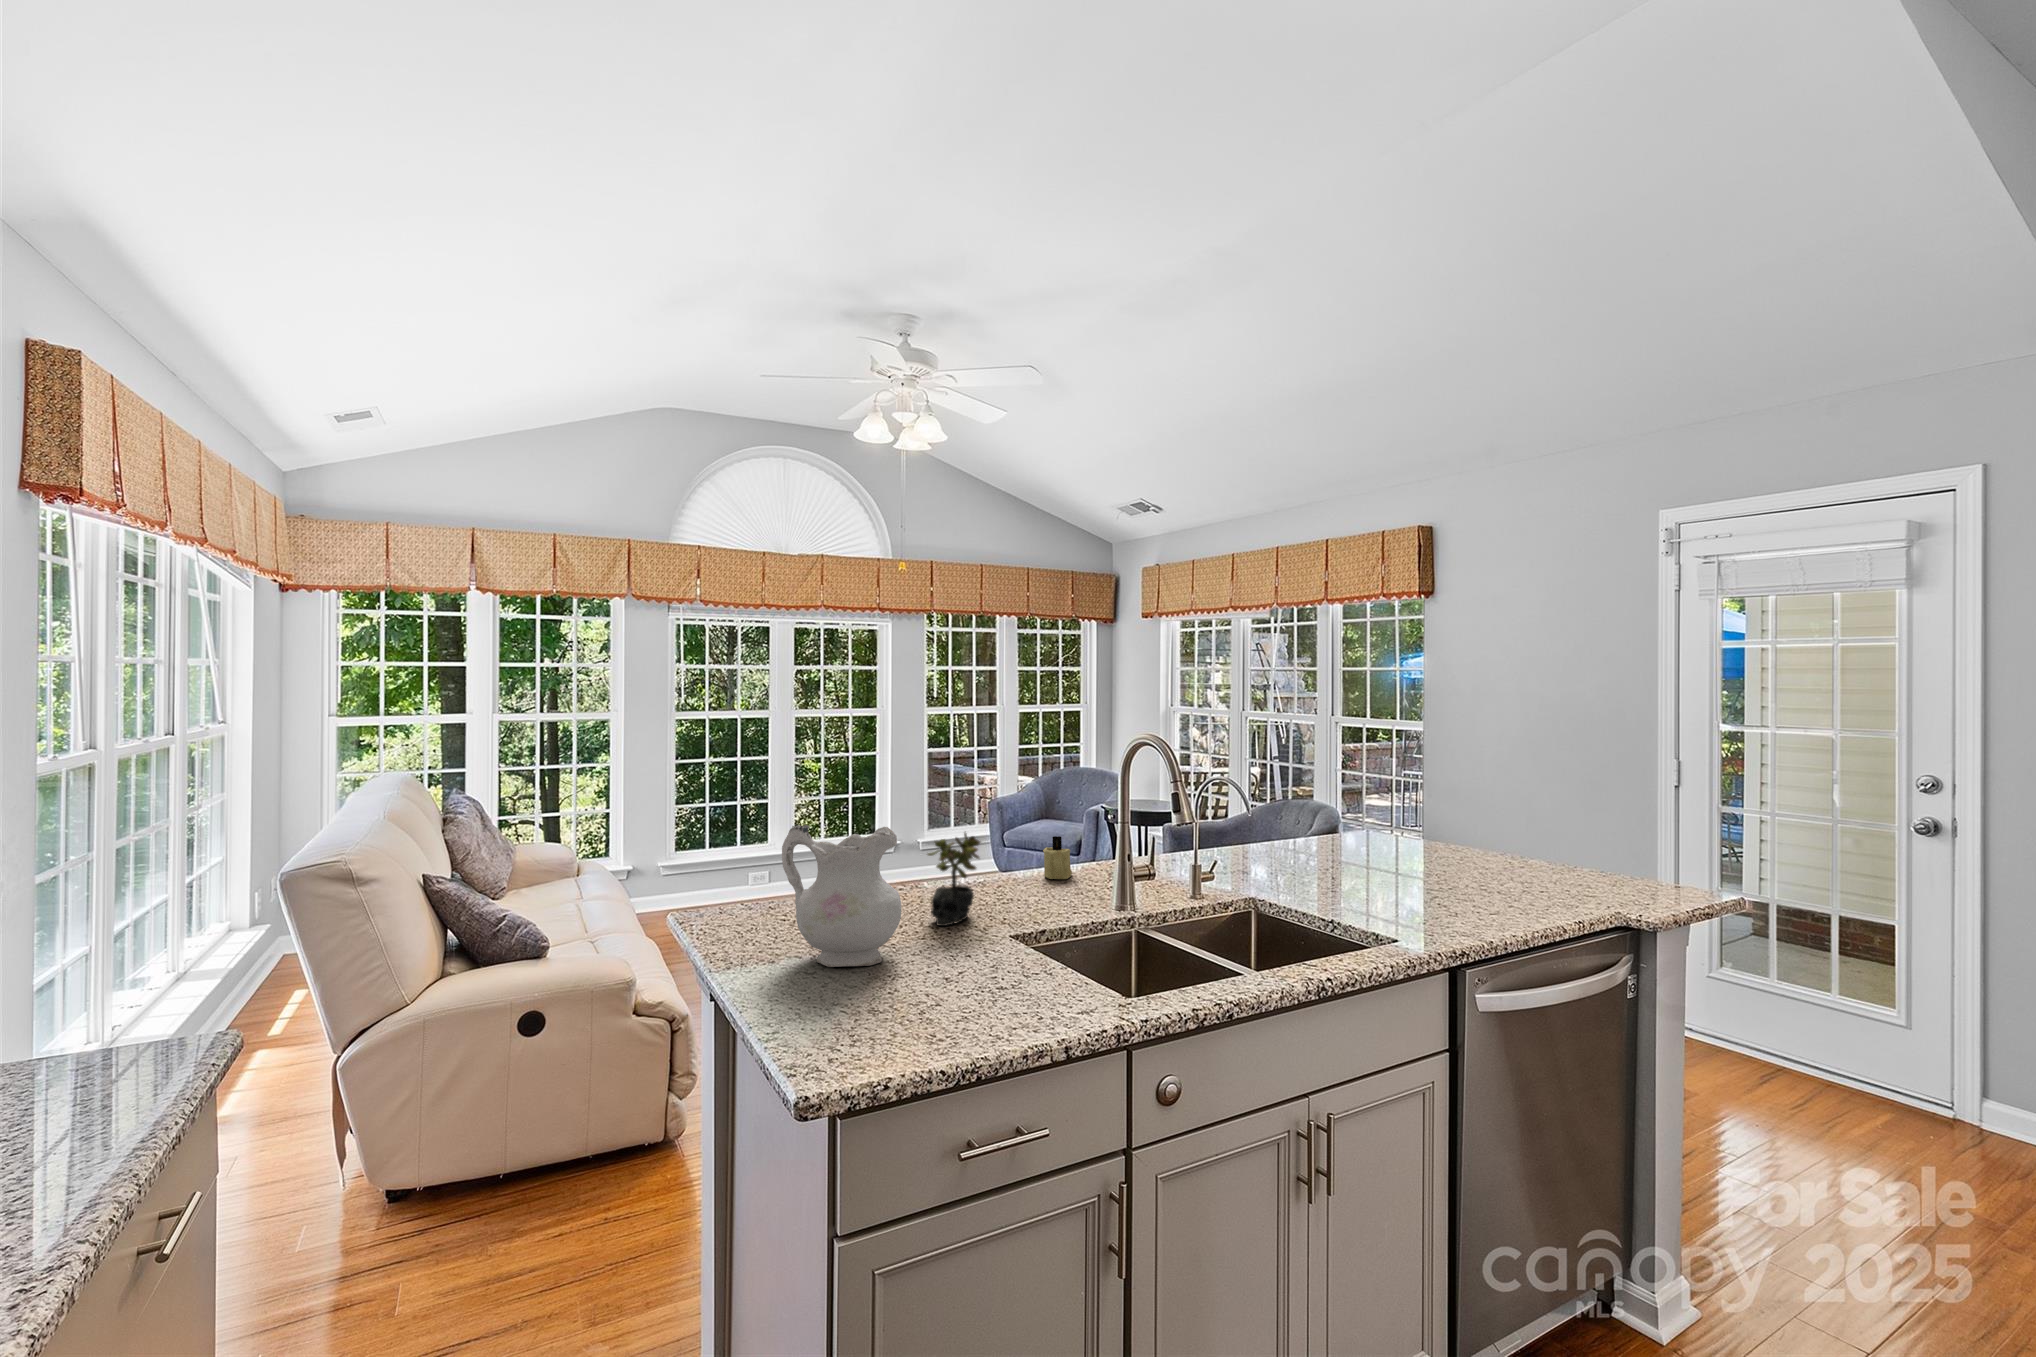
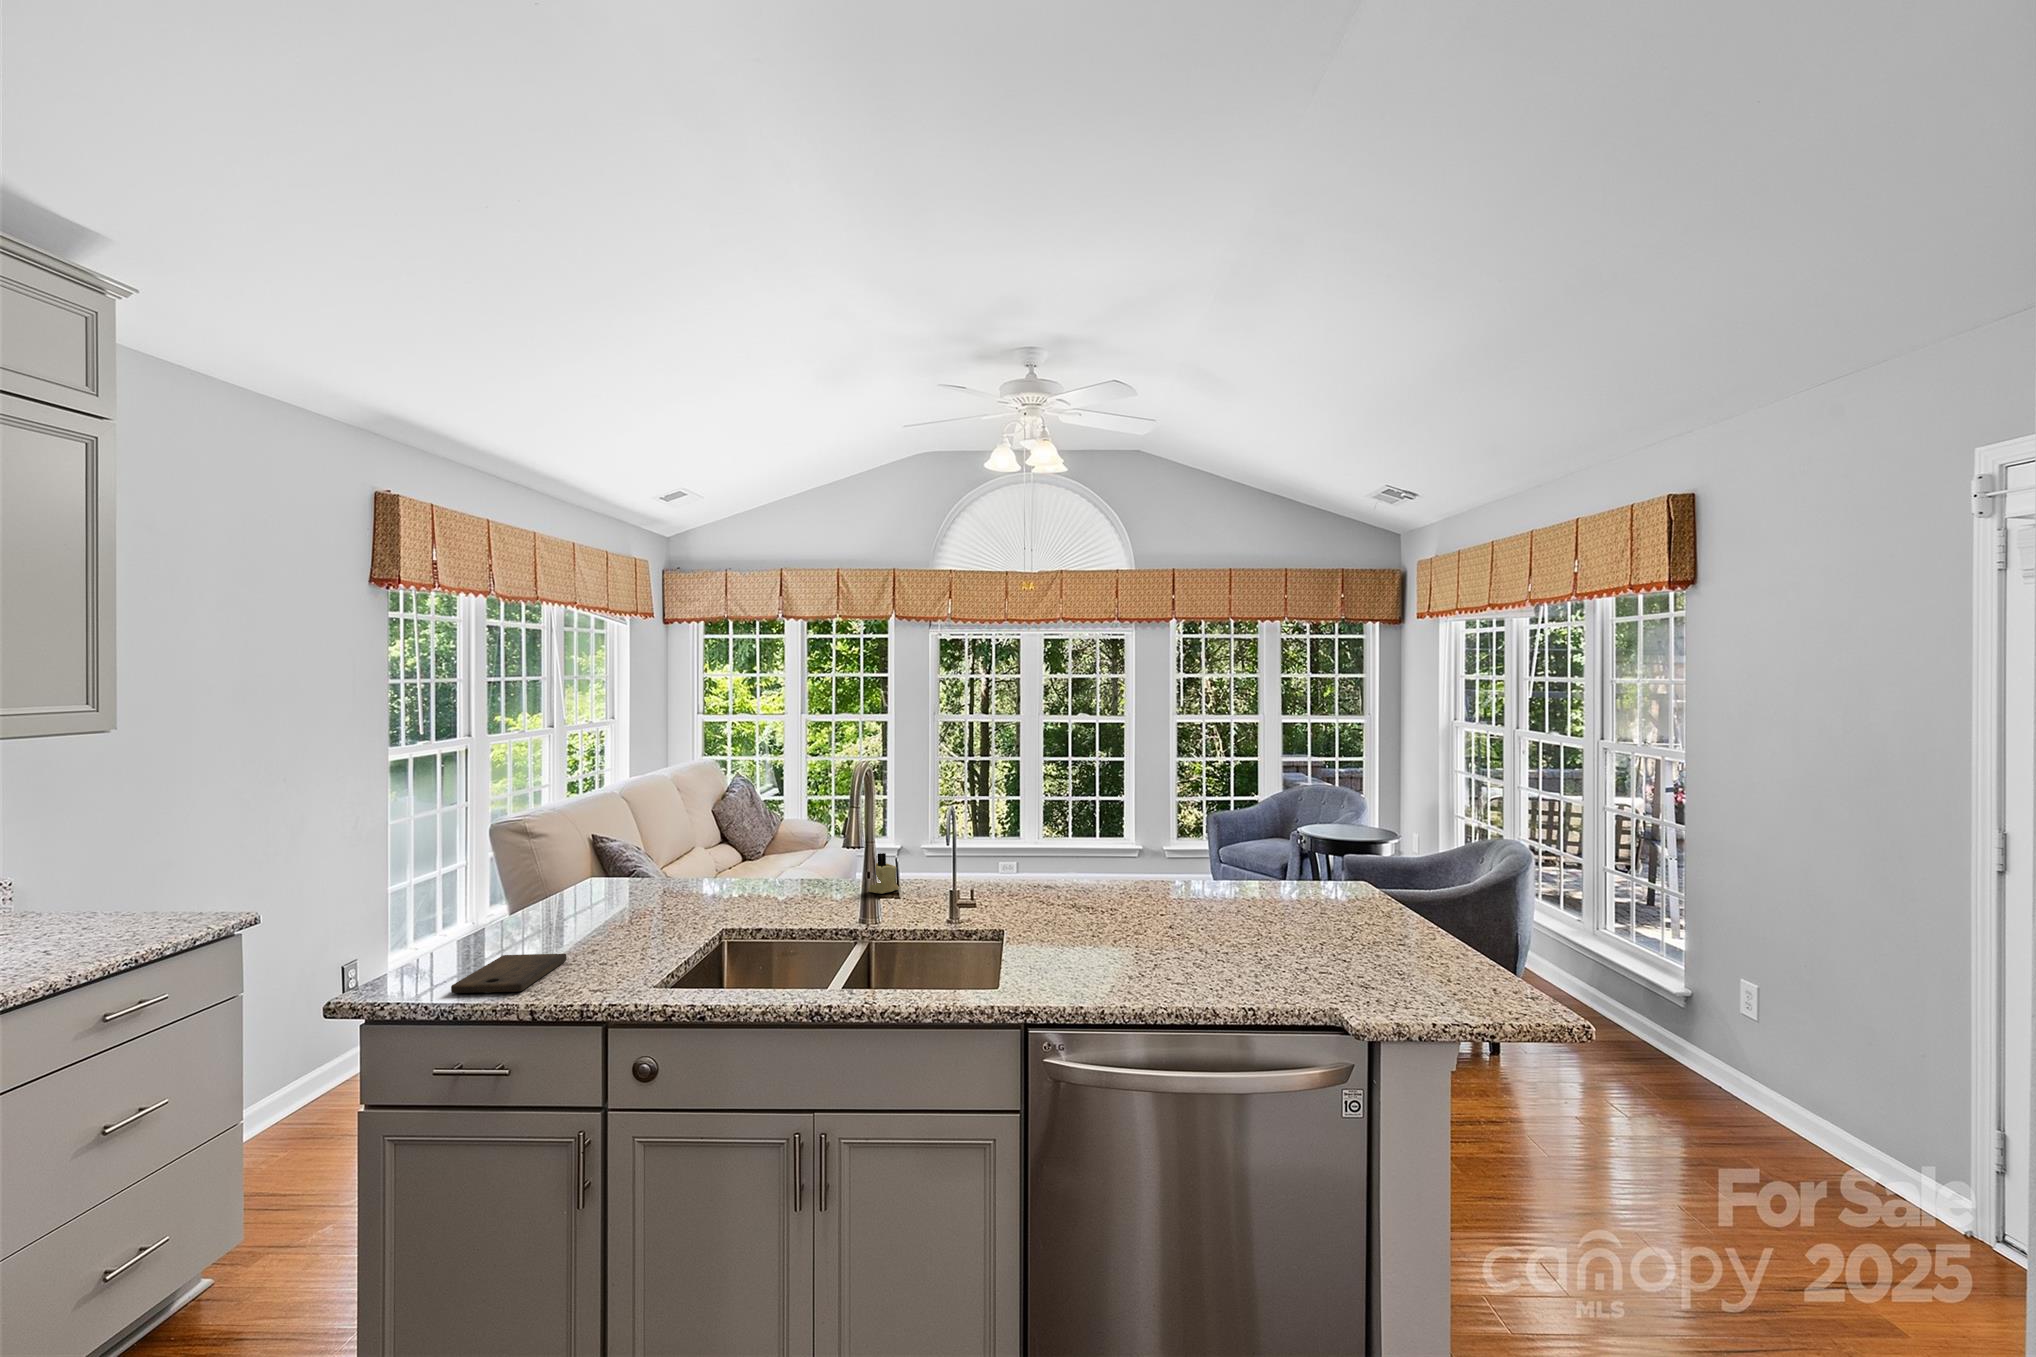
ceramic pitcher: present [782,825,901,967] -> none [532,824,621,938]
succulent plant: present [928,833,981,926] -> none [681,840,741,918]
cutting board: none [871,981,1008,1047] -> present [451,954,567,993]

